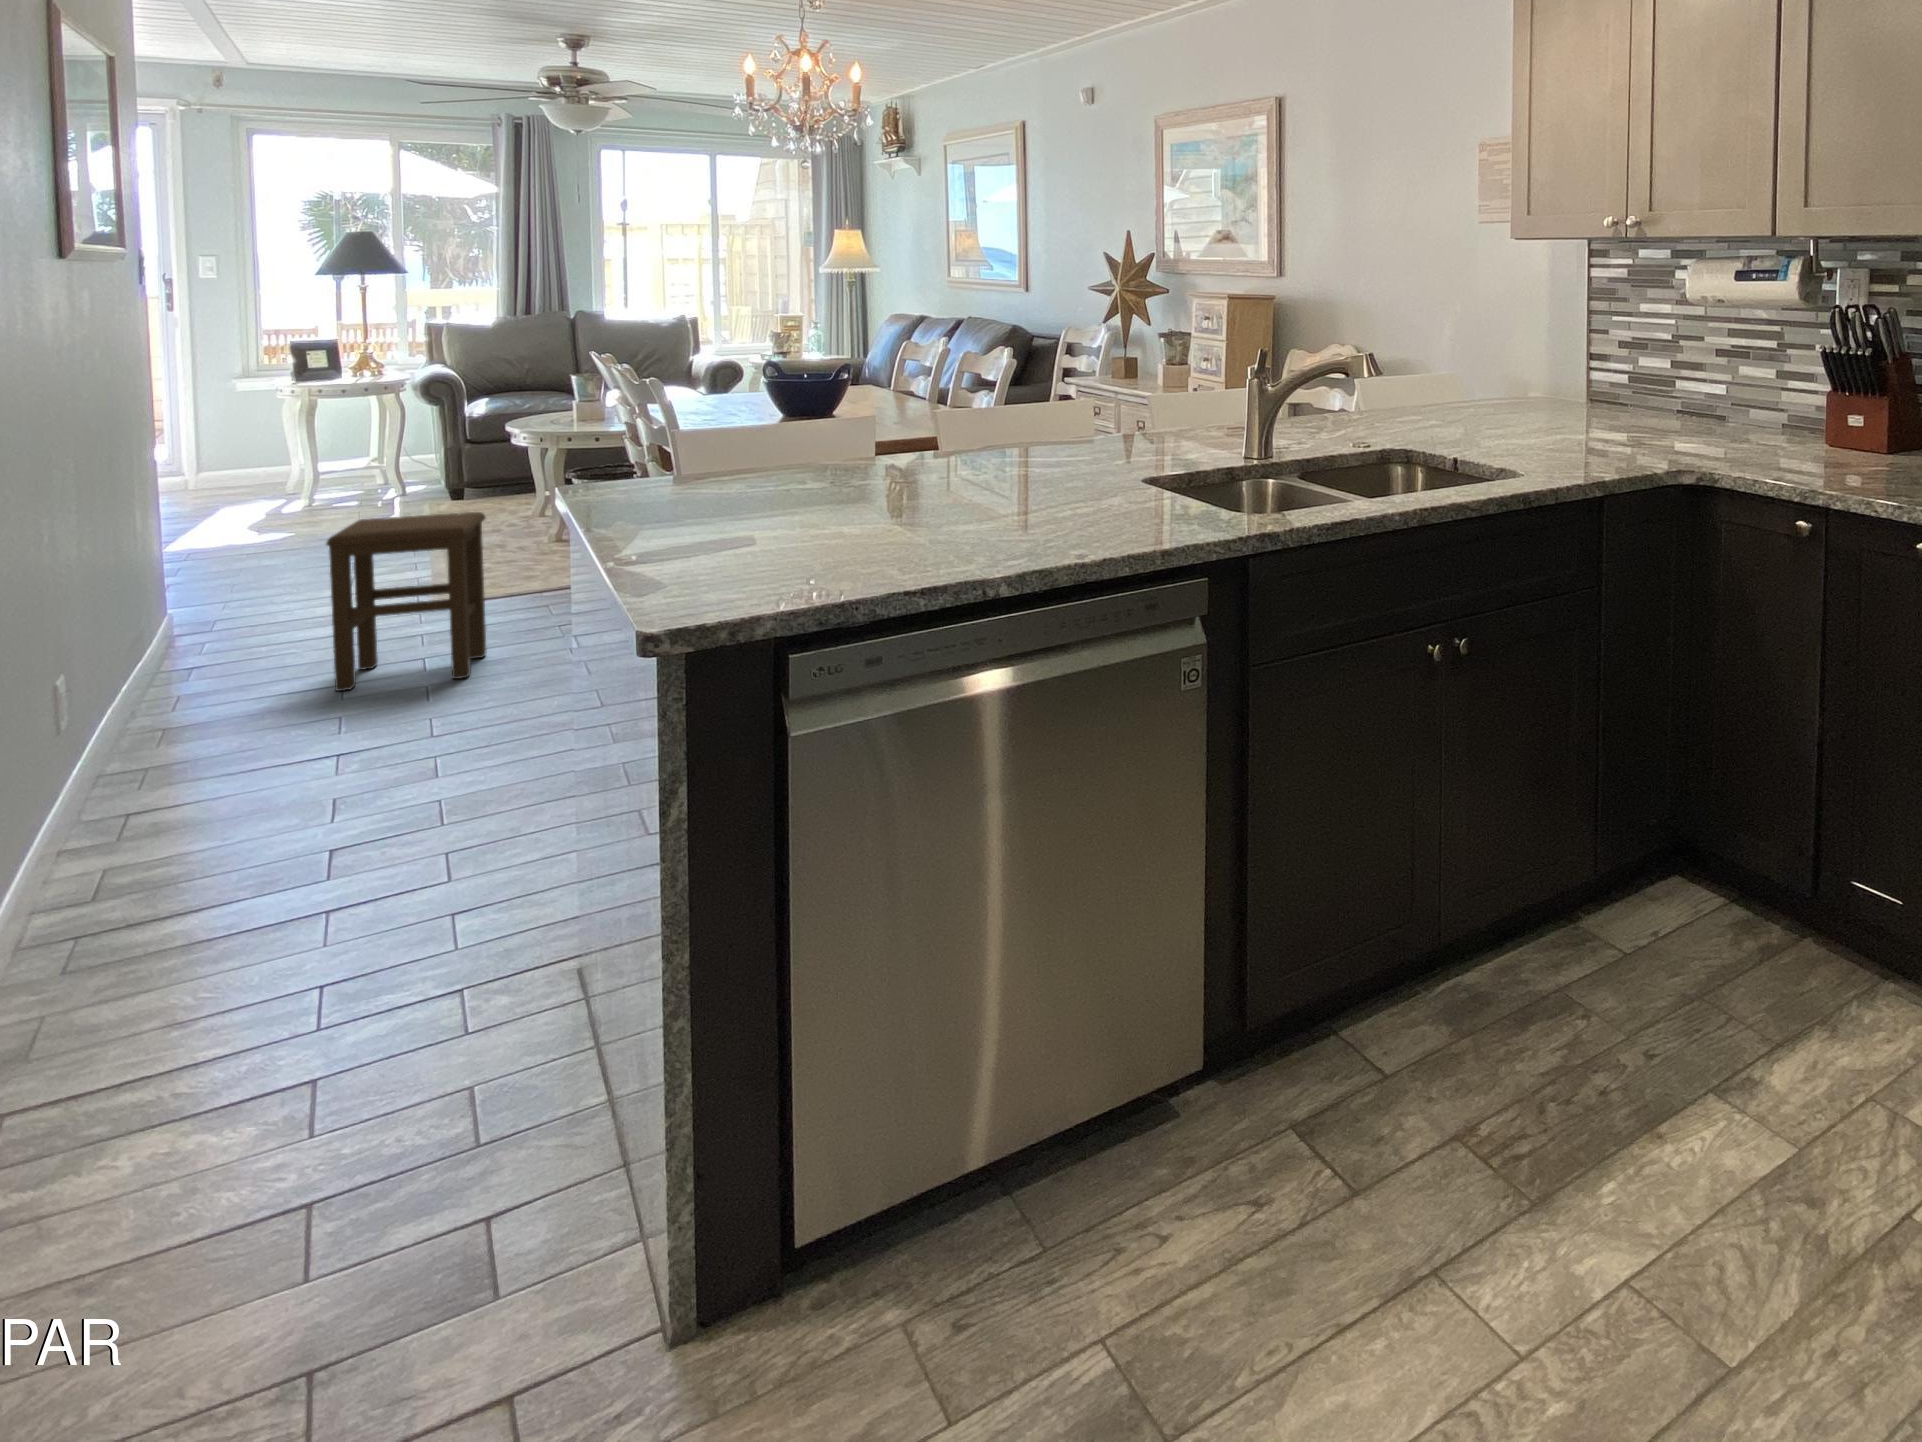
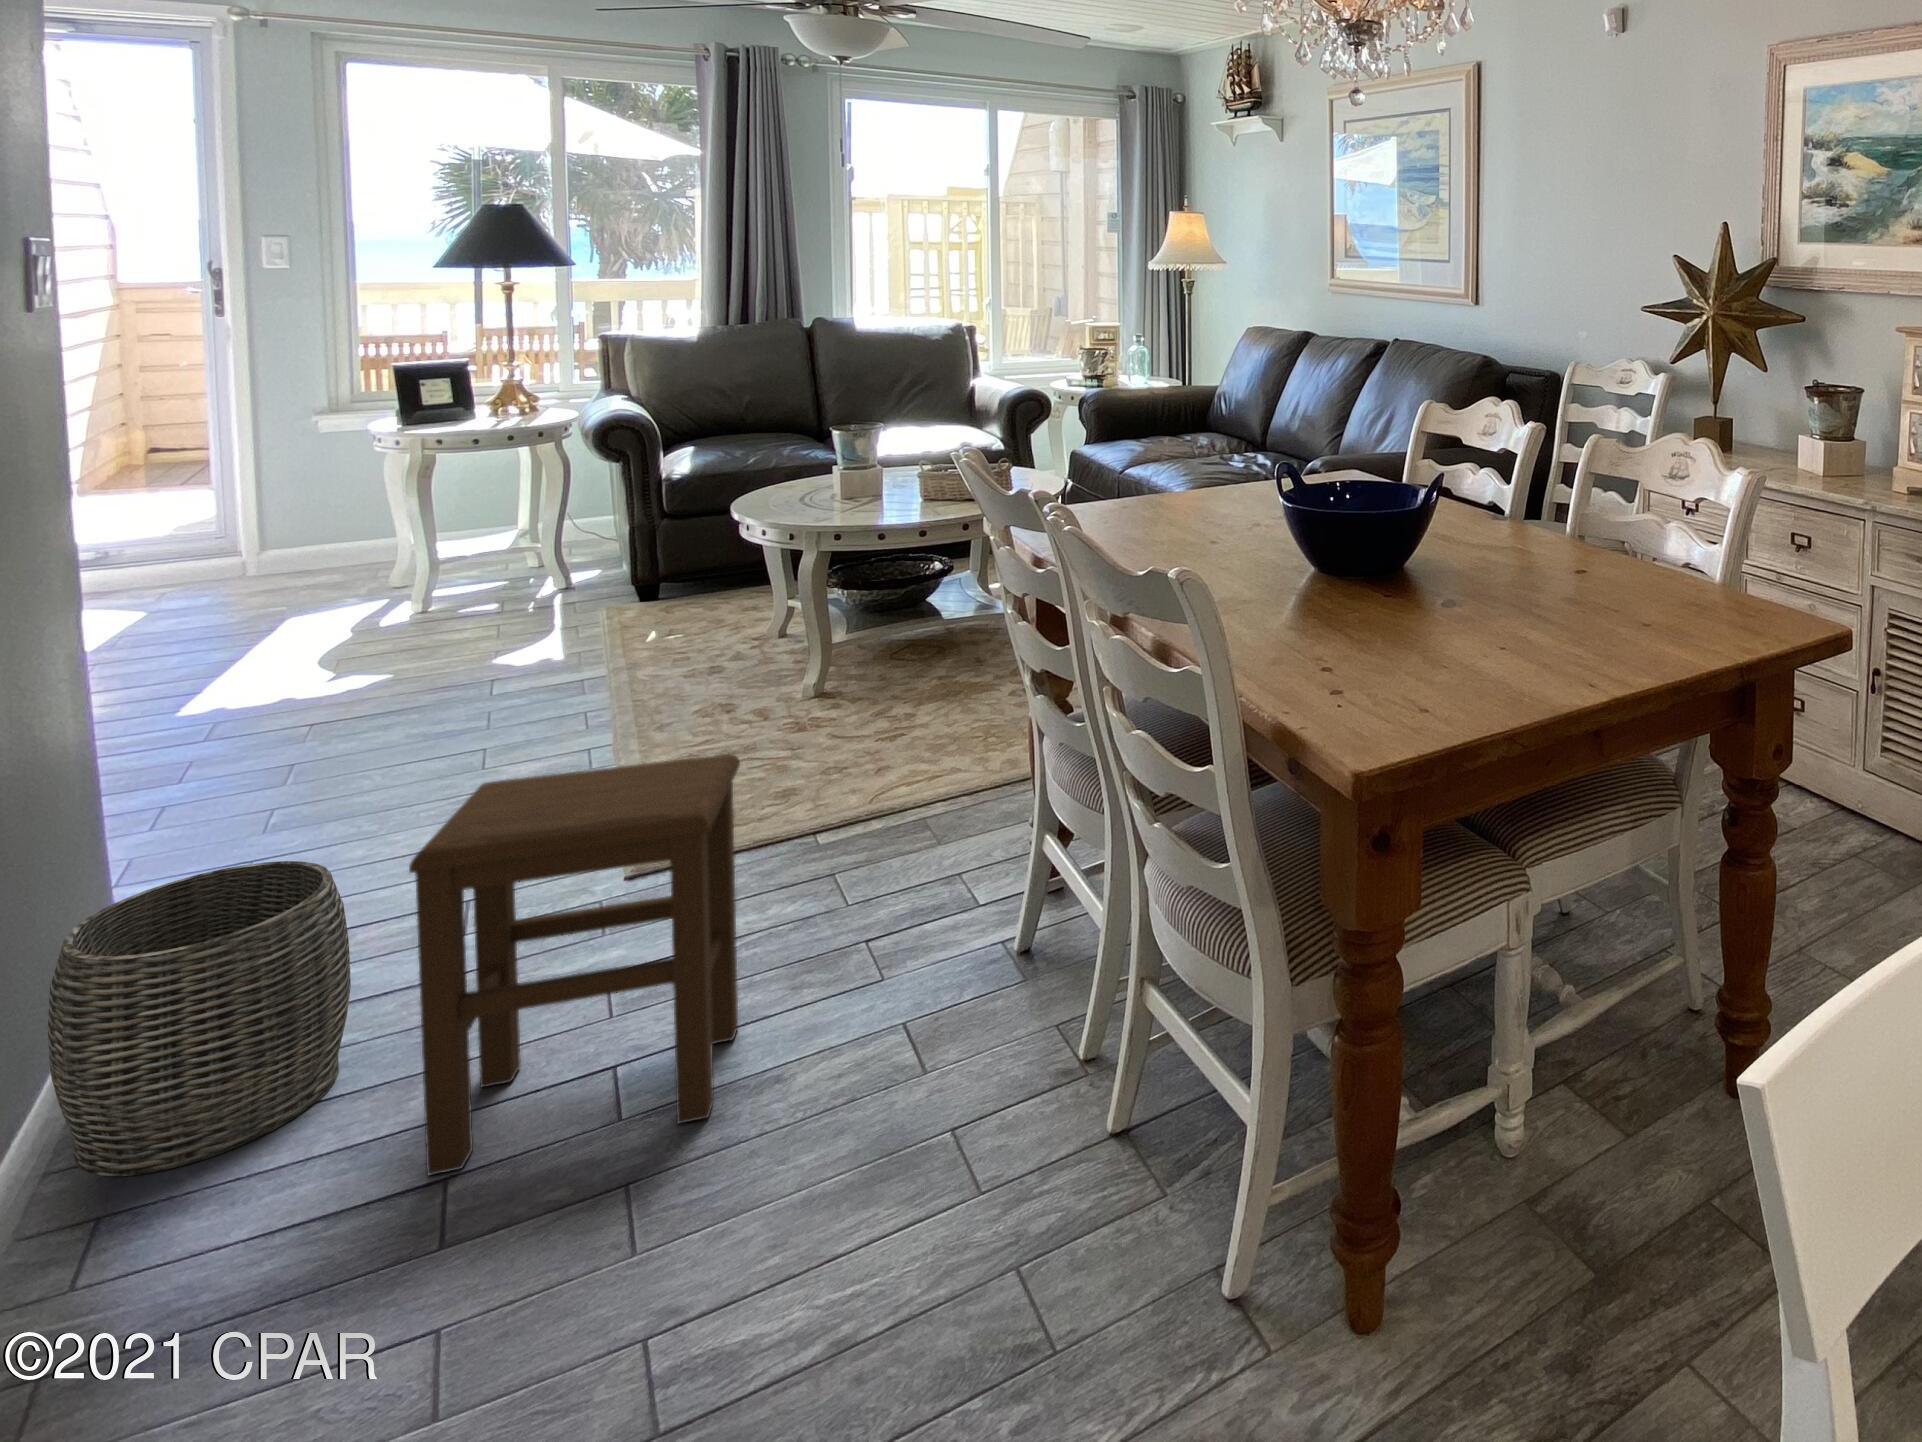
woven basket: none [162,564,294,691] -> present [48,861,351,1176]

